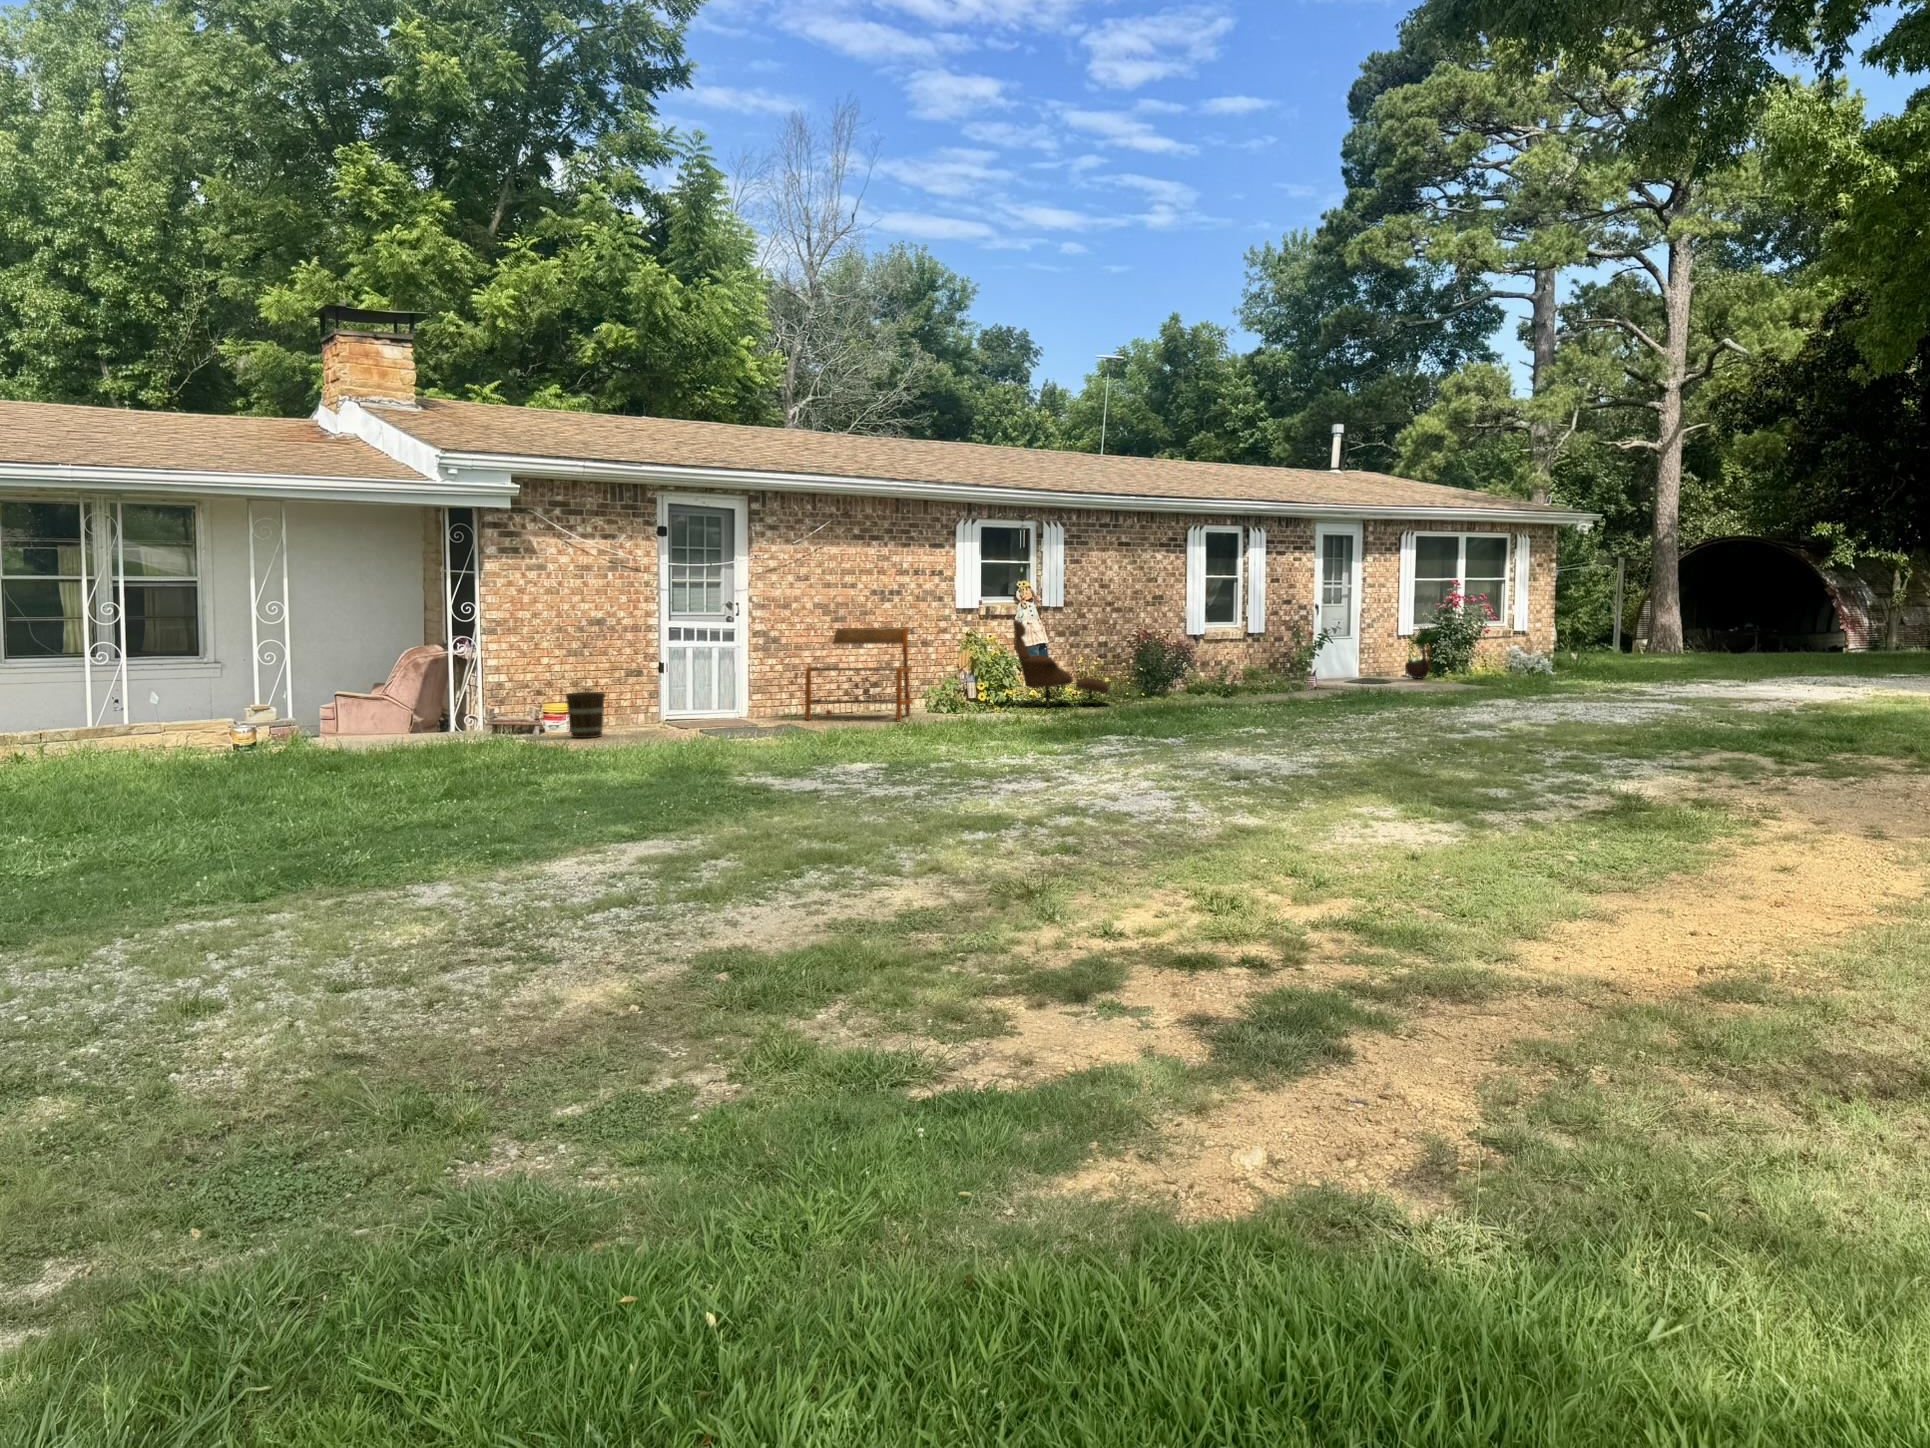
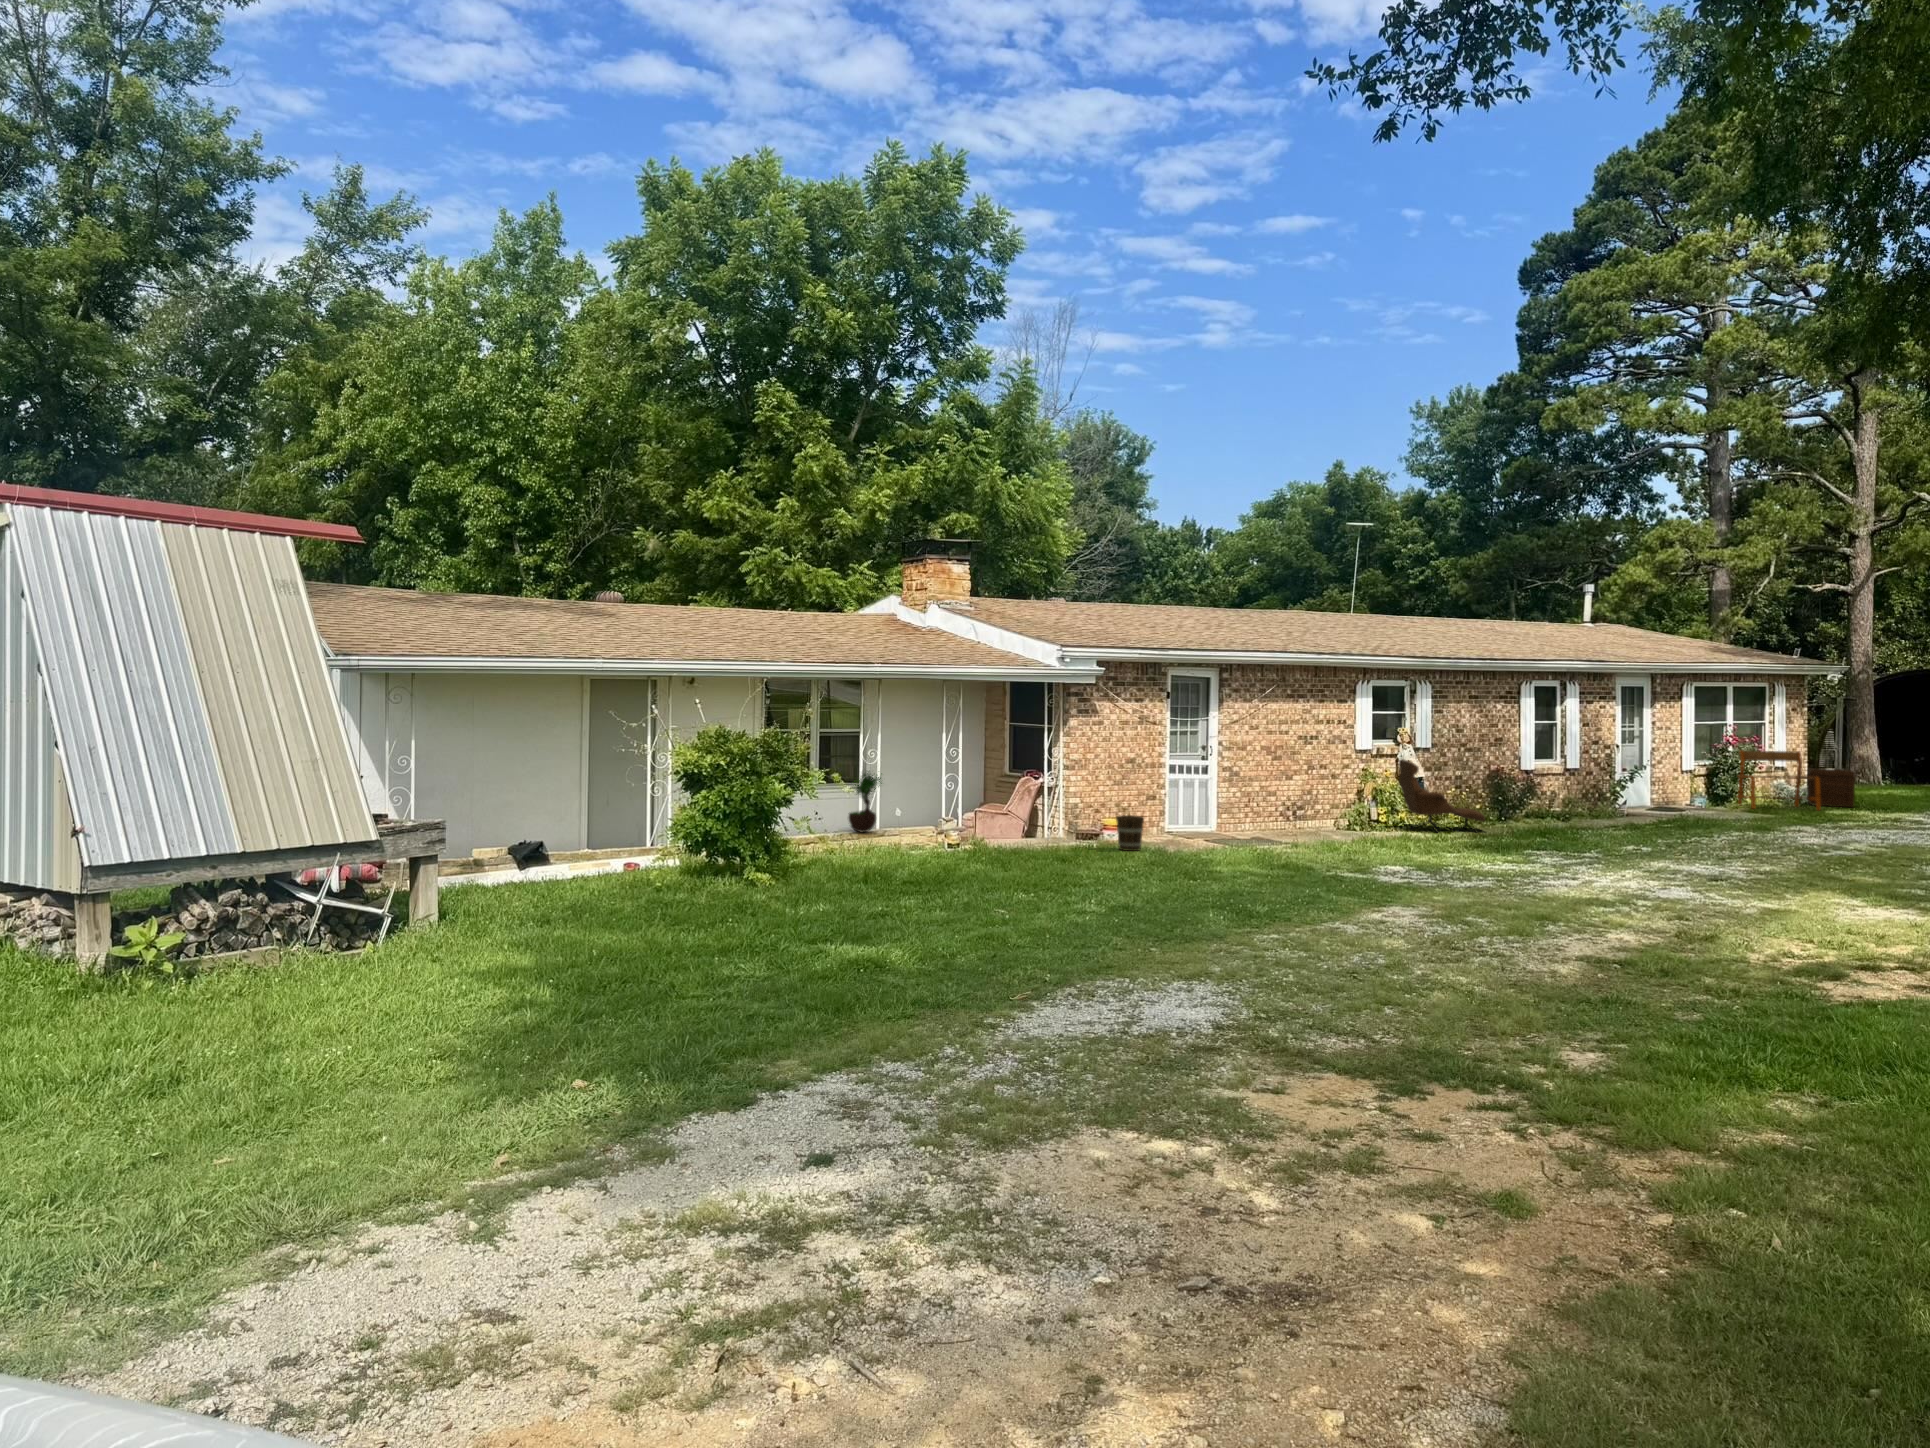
bench: present [805,627,913,721] -> present [1737,750,1821,810]
potted tree: present [1405,627,1436,679] -> present [849,773,882,832]
wooden crate: none [1545,631,1591,673] -> present [1807,768,1855,807]

